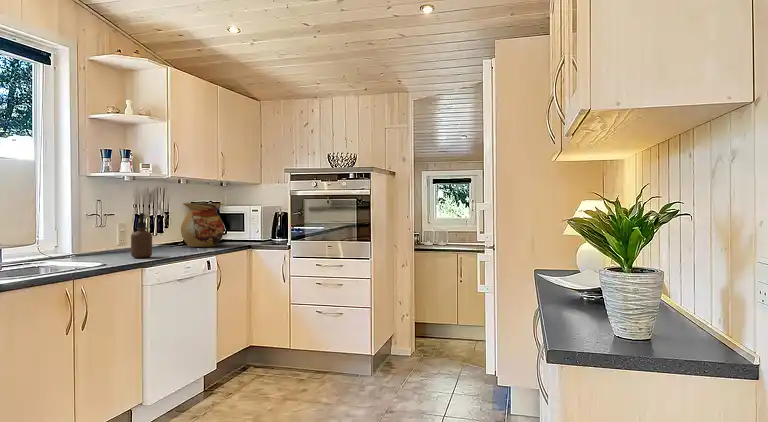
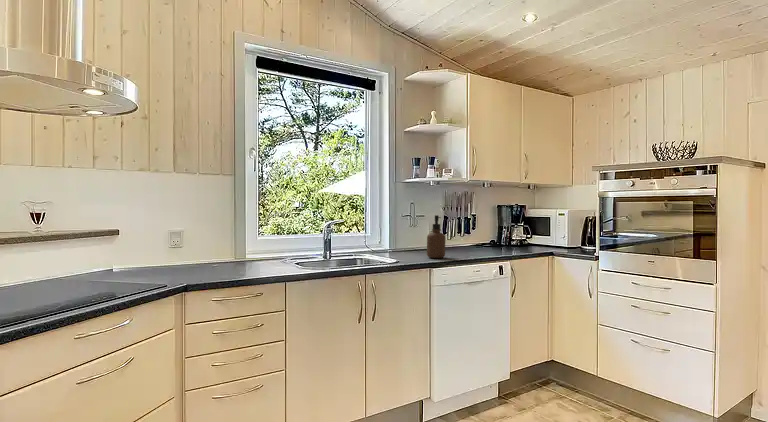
vase: present [181,203,224,247] -> none [483,206,525,250]

